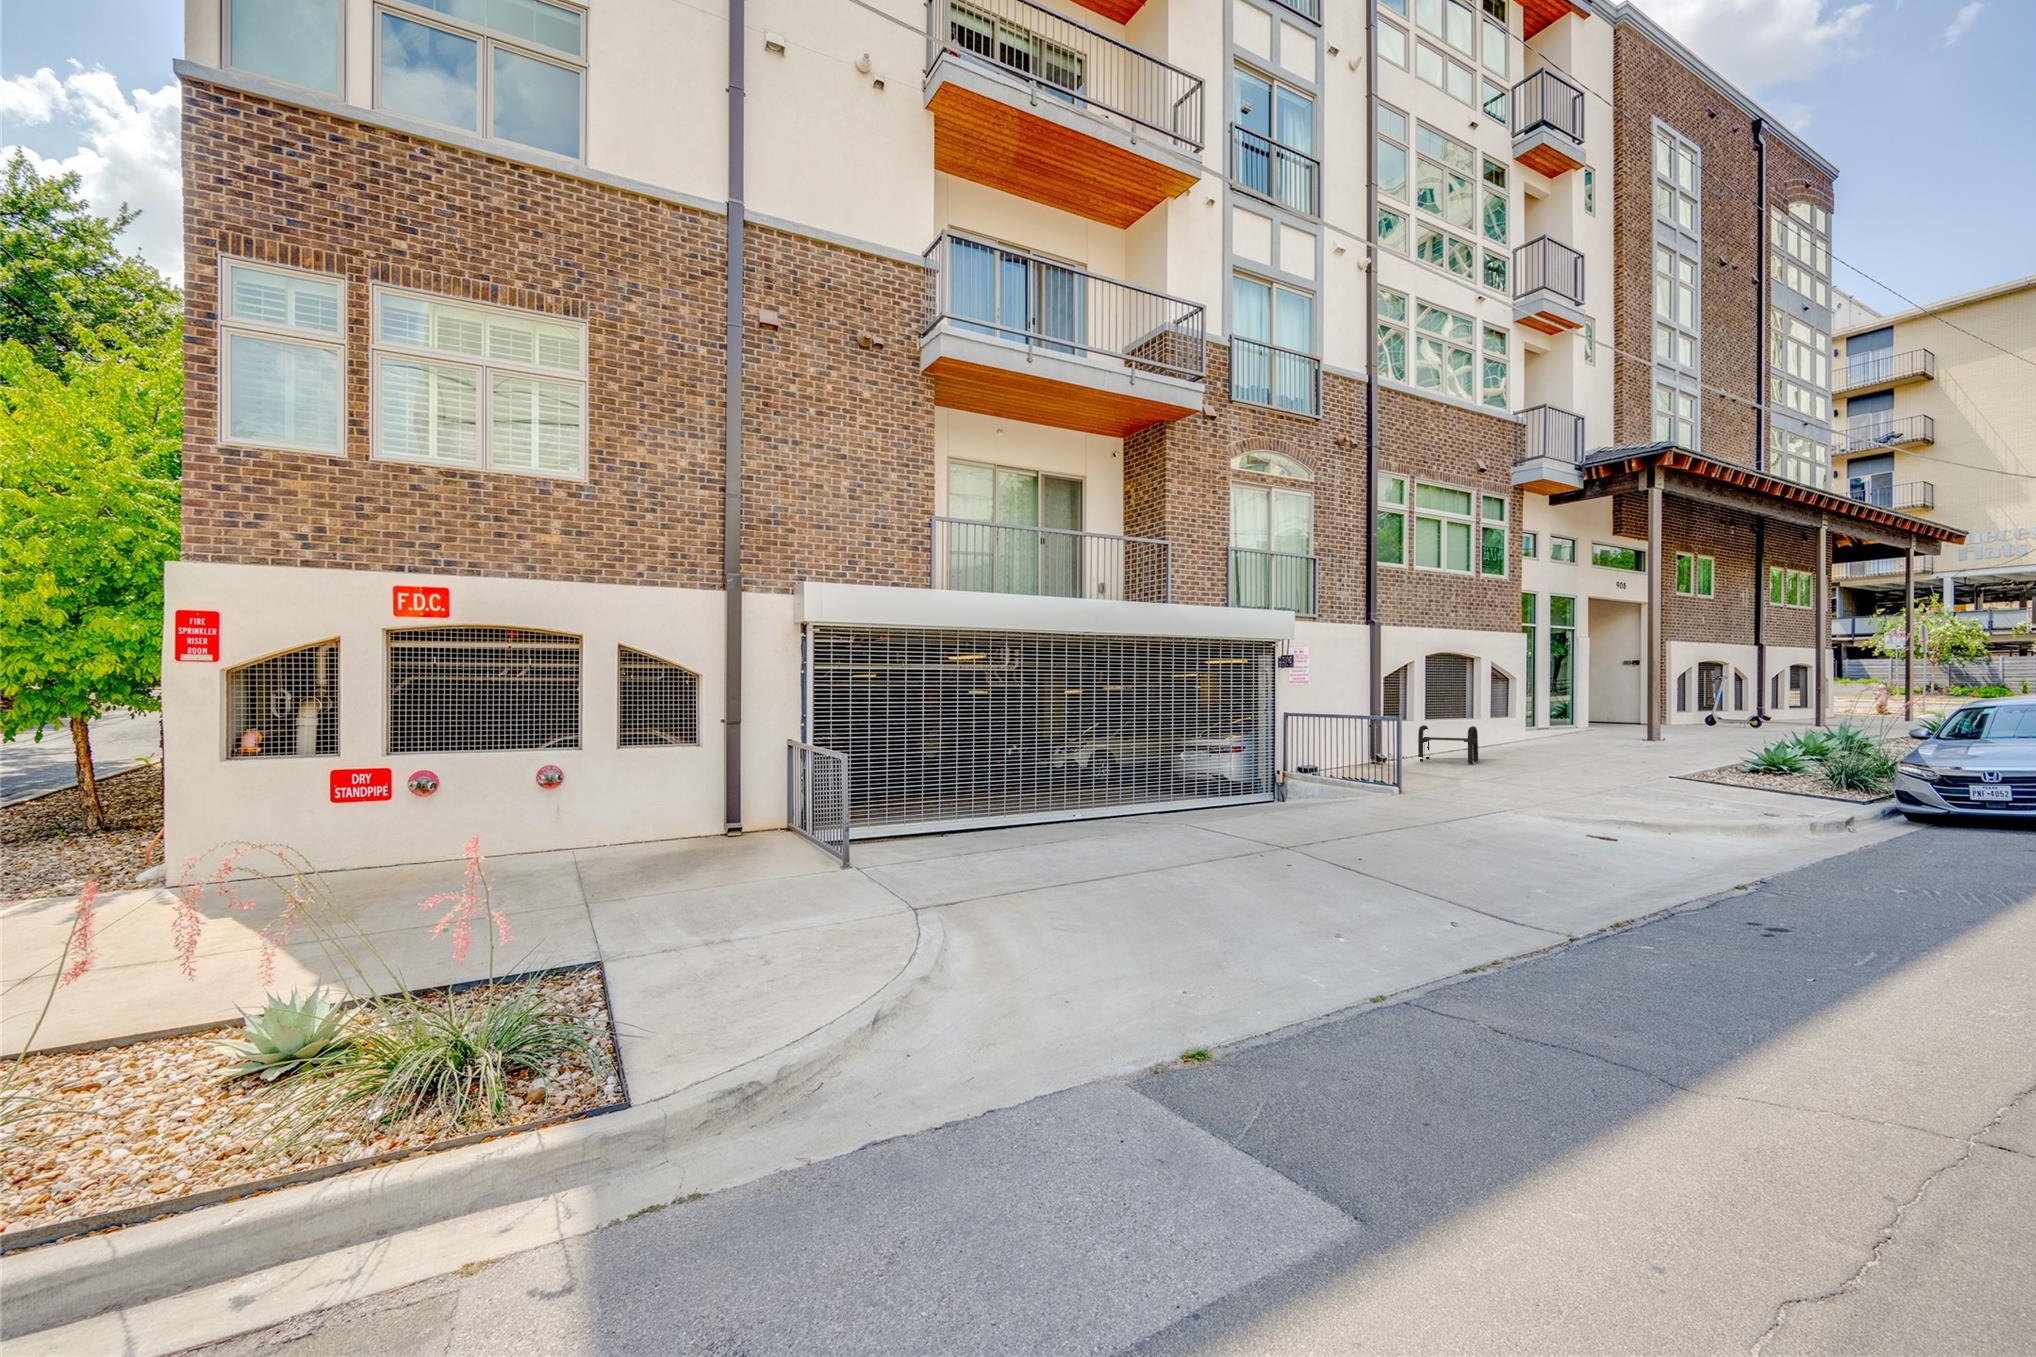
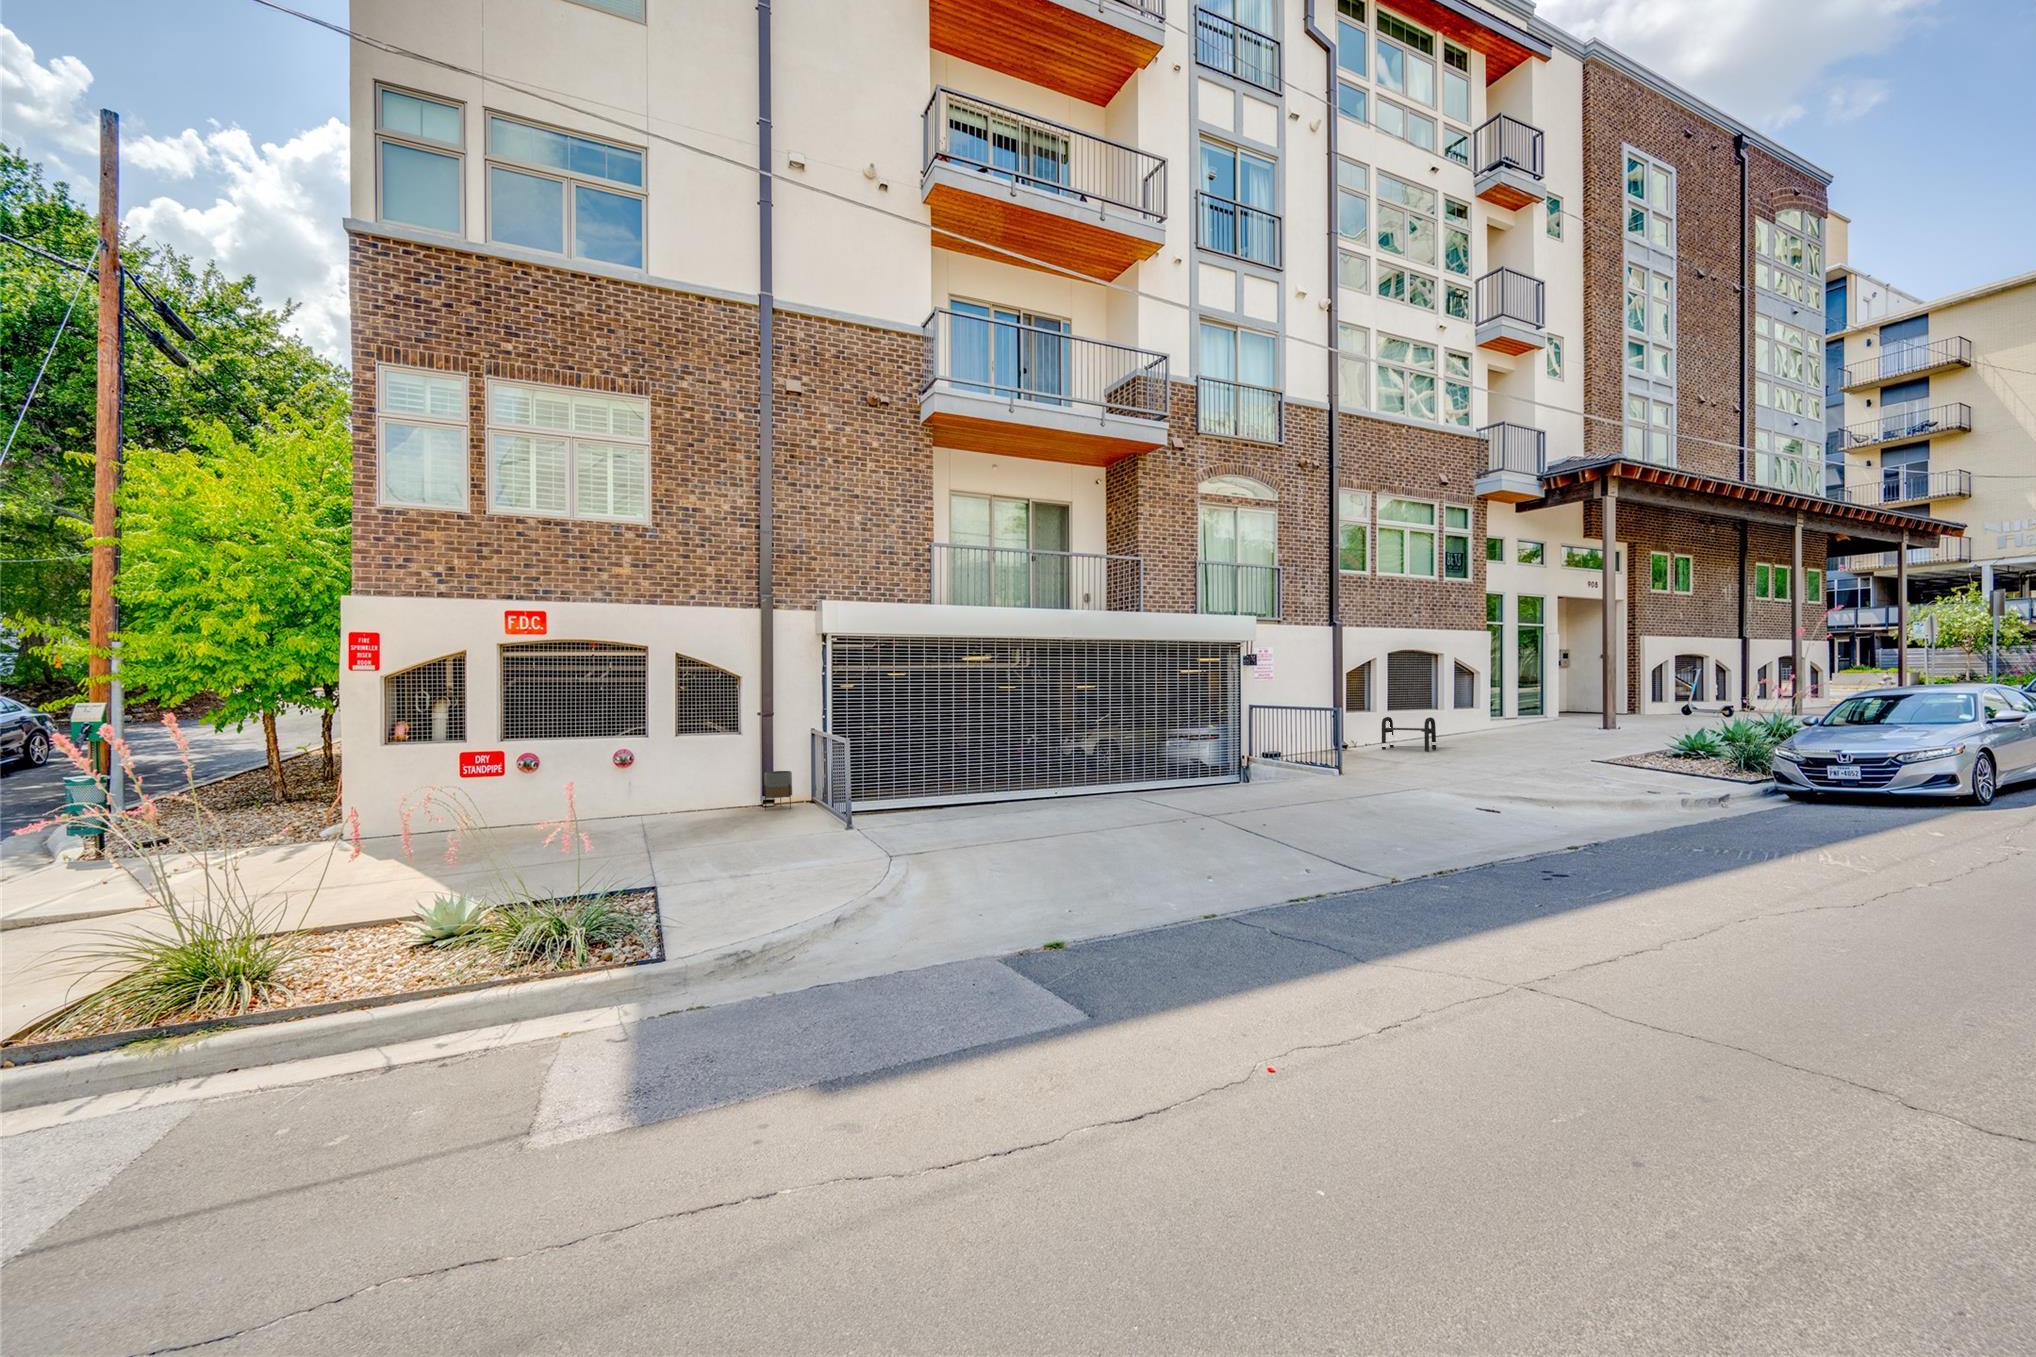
planter: none [731,791,765,841] -> present [765,771,792,810]

